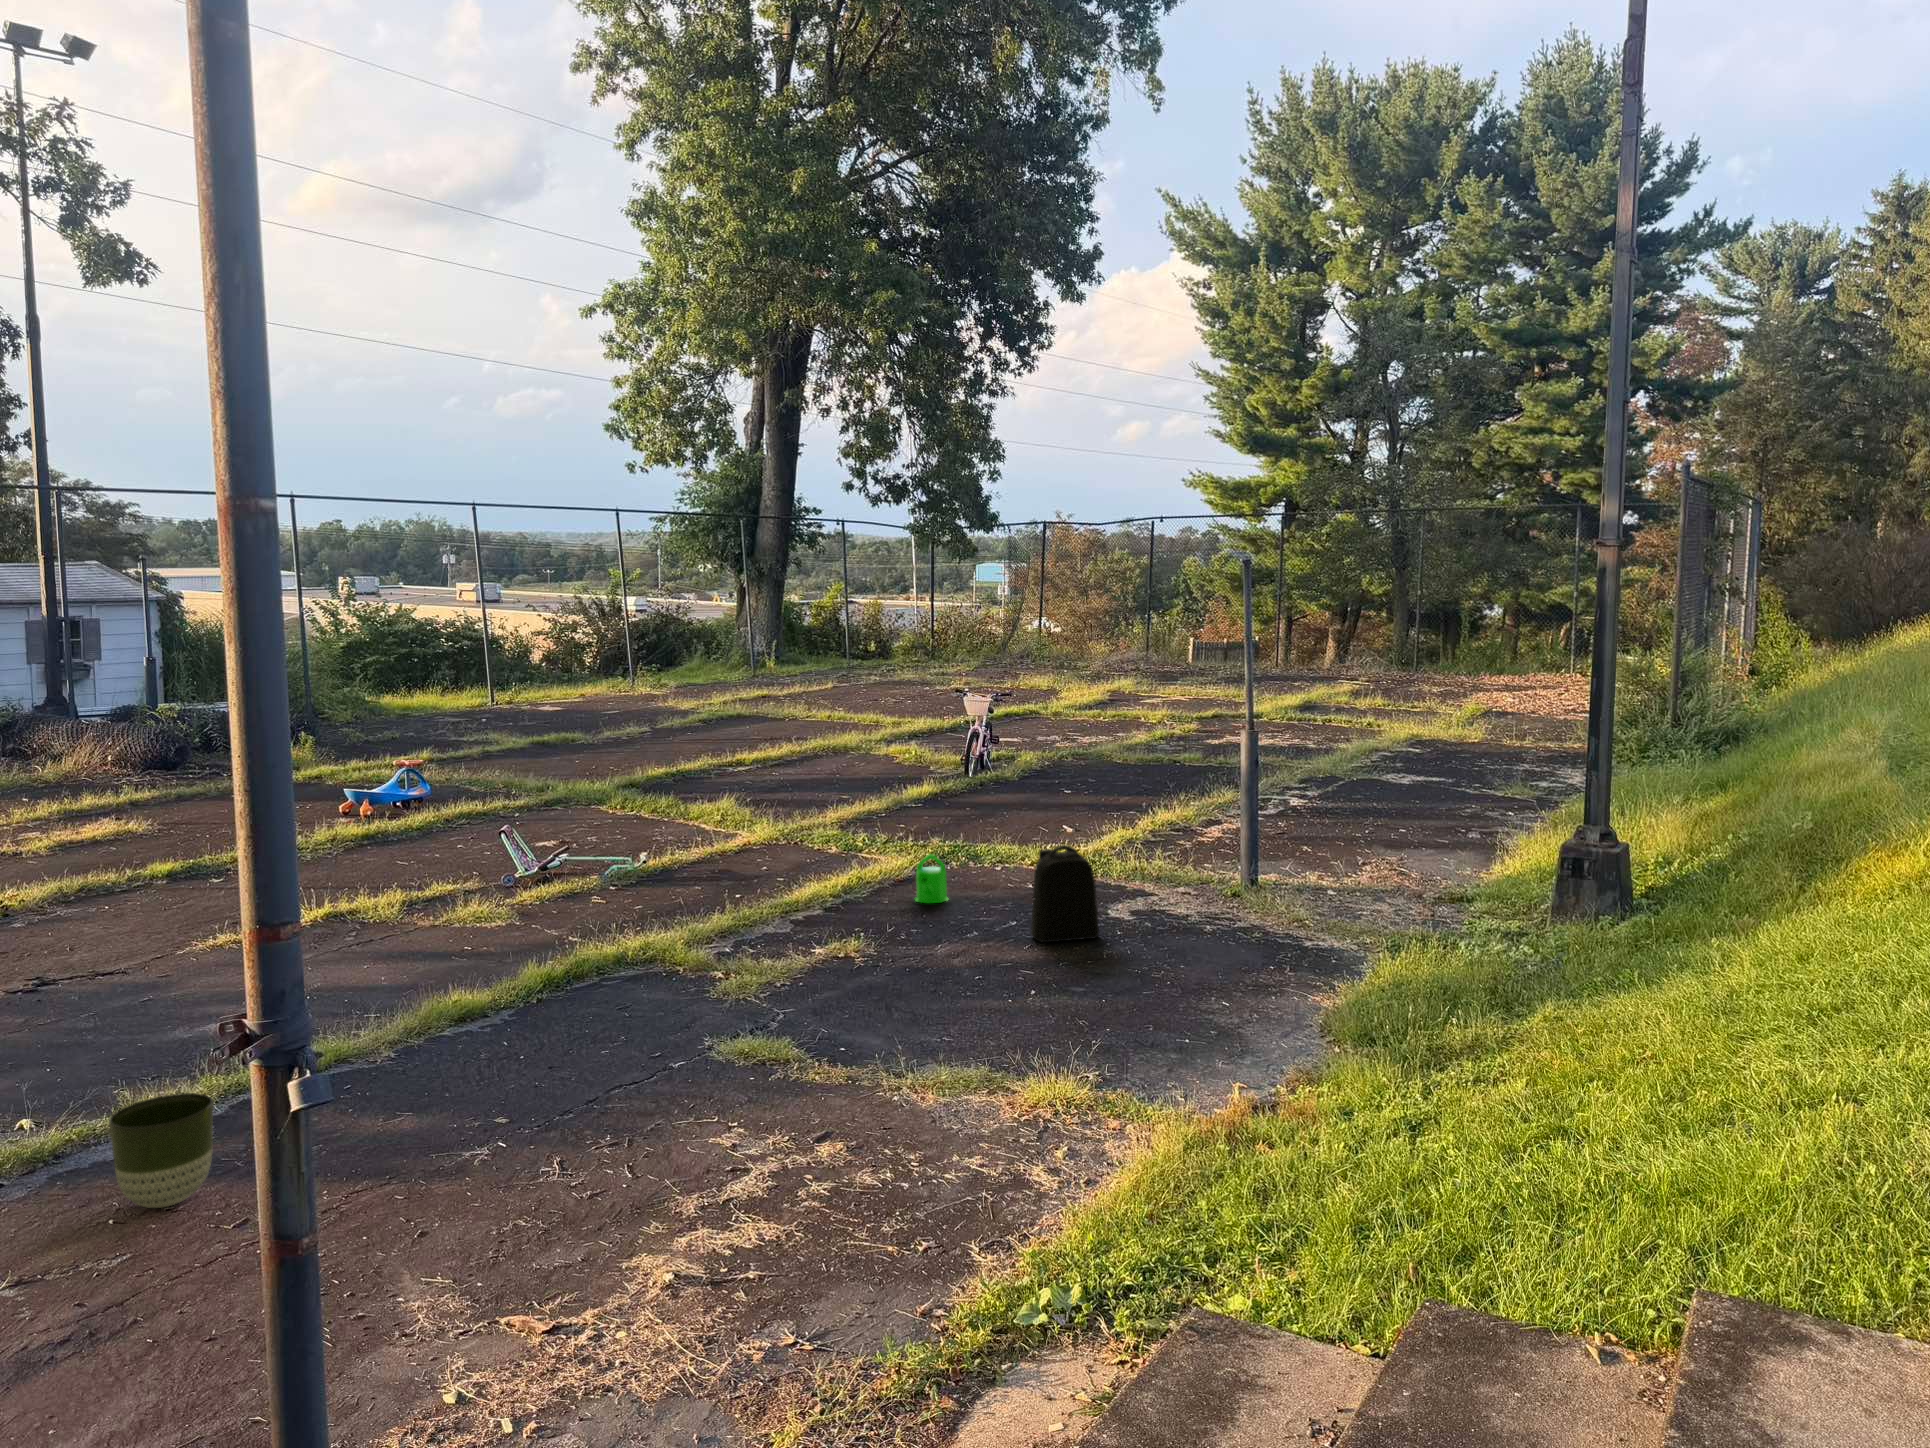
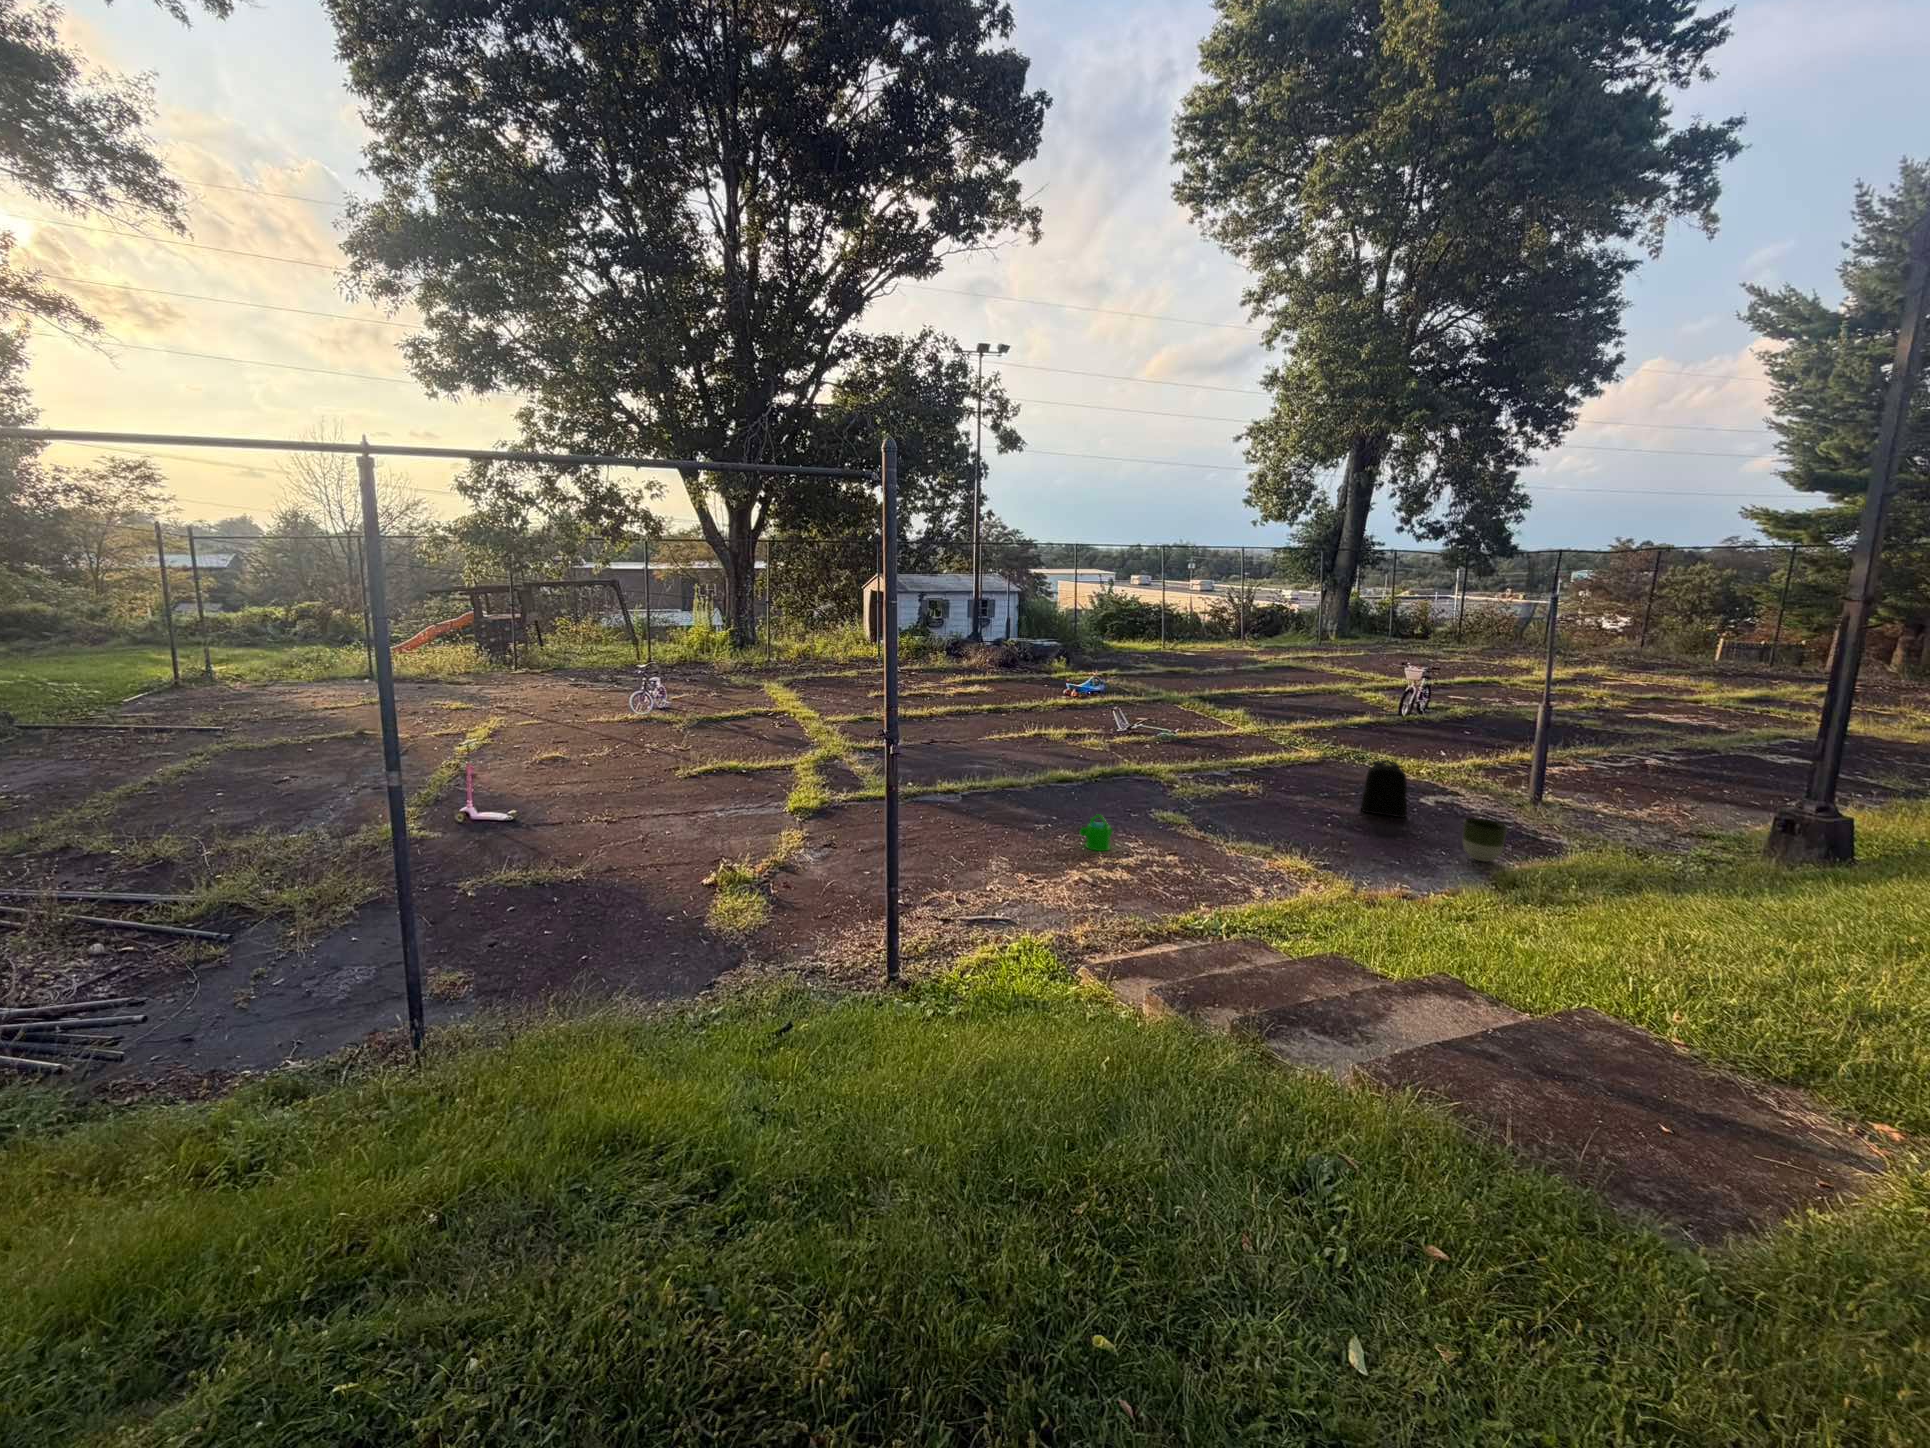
watering can: present [915,854,948,903] -> present [1080,814,1112,851]
planter: present [109,1093,213,1208] -> present [1463,818,1507,862]

